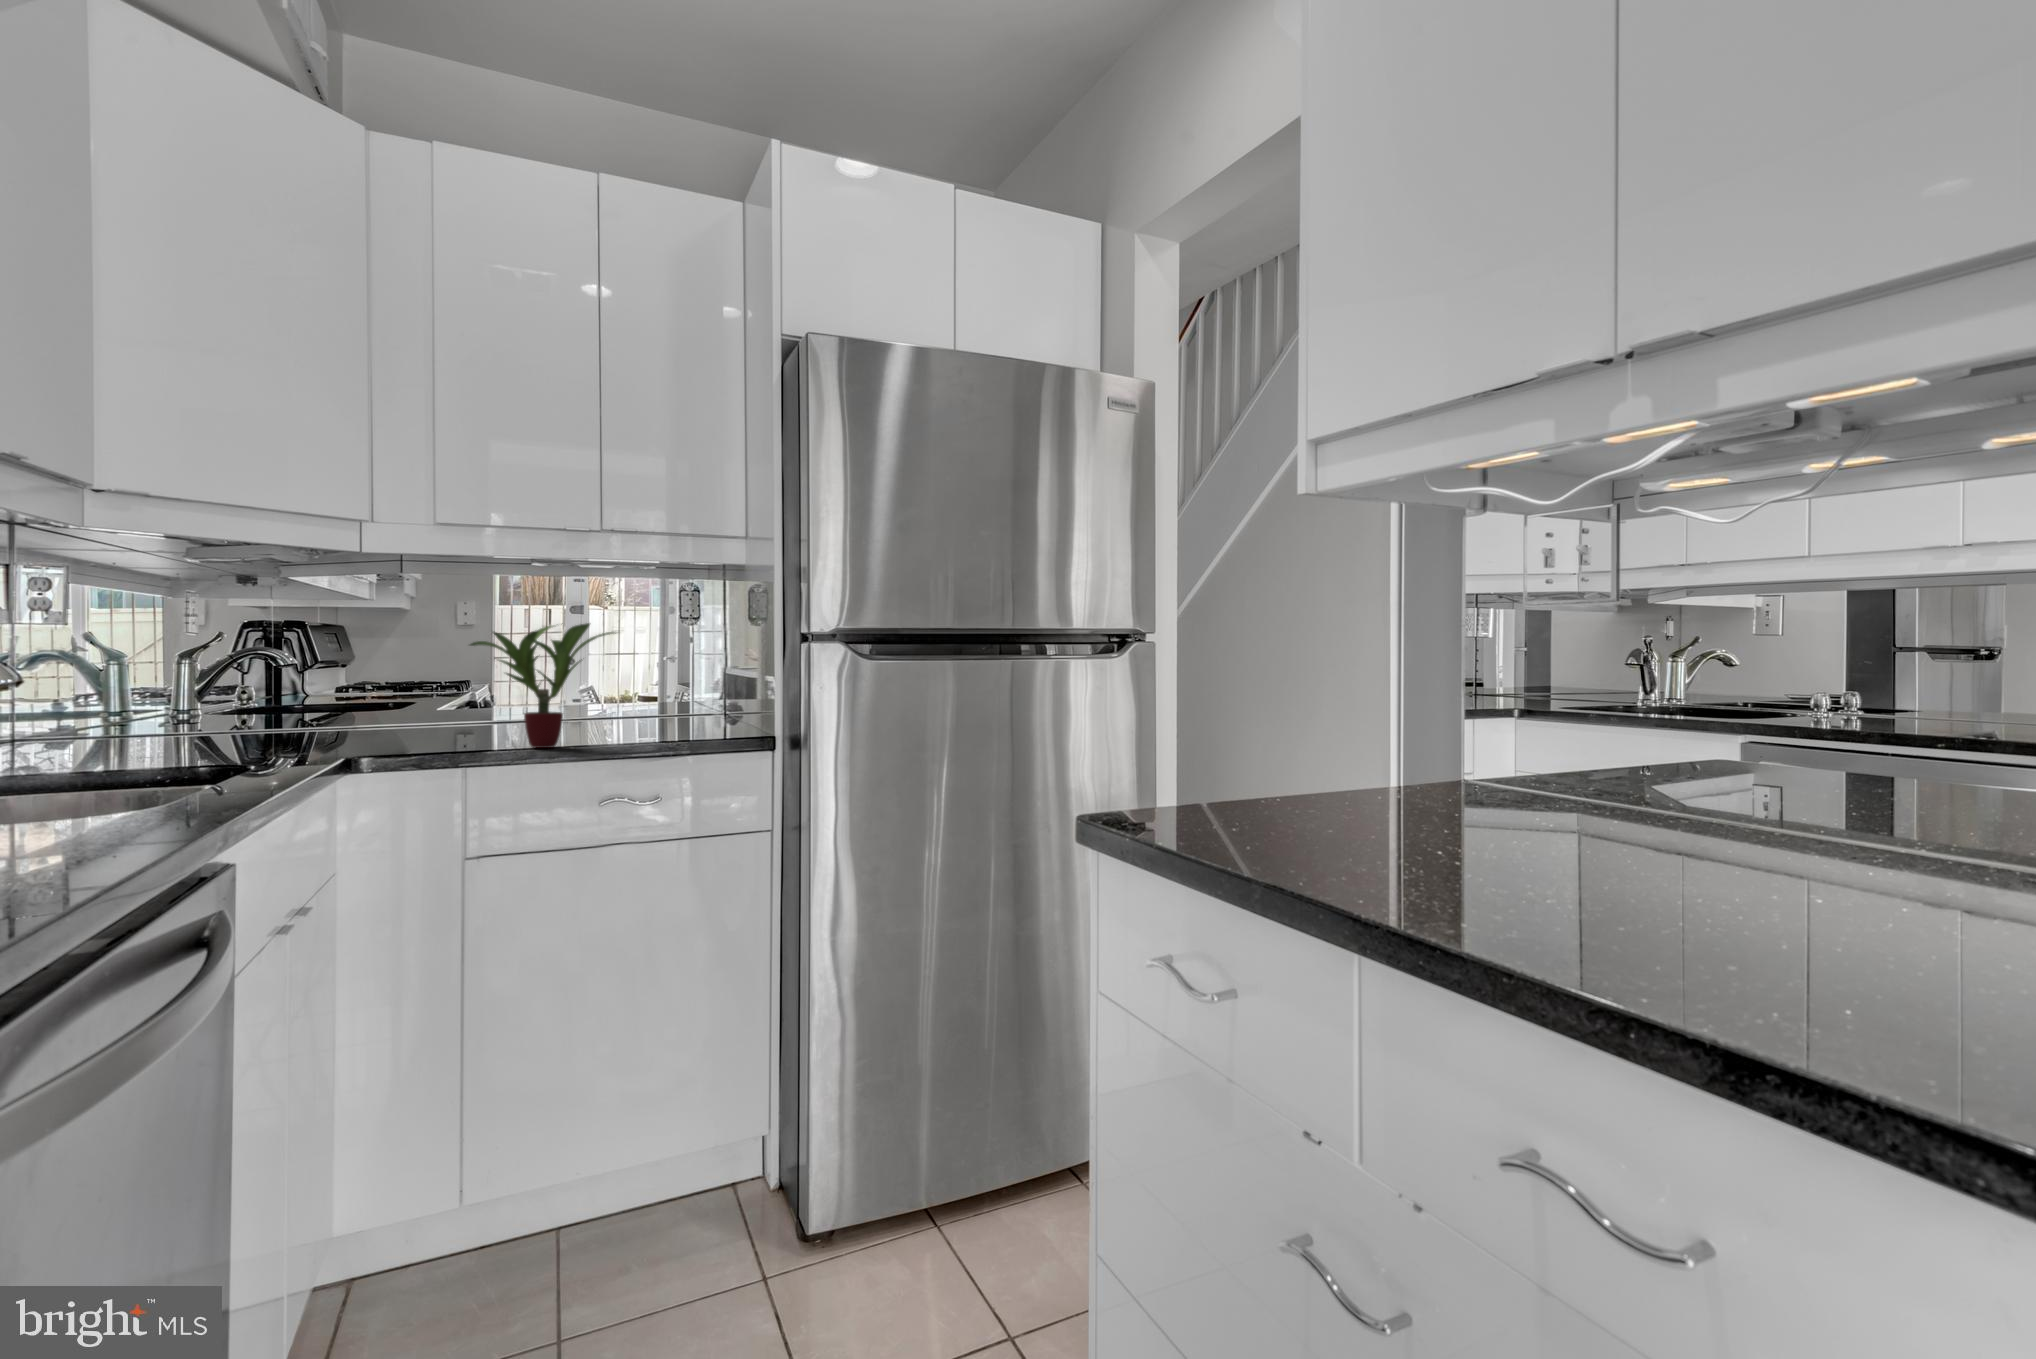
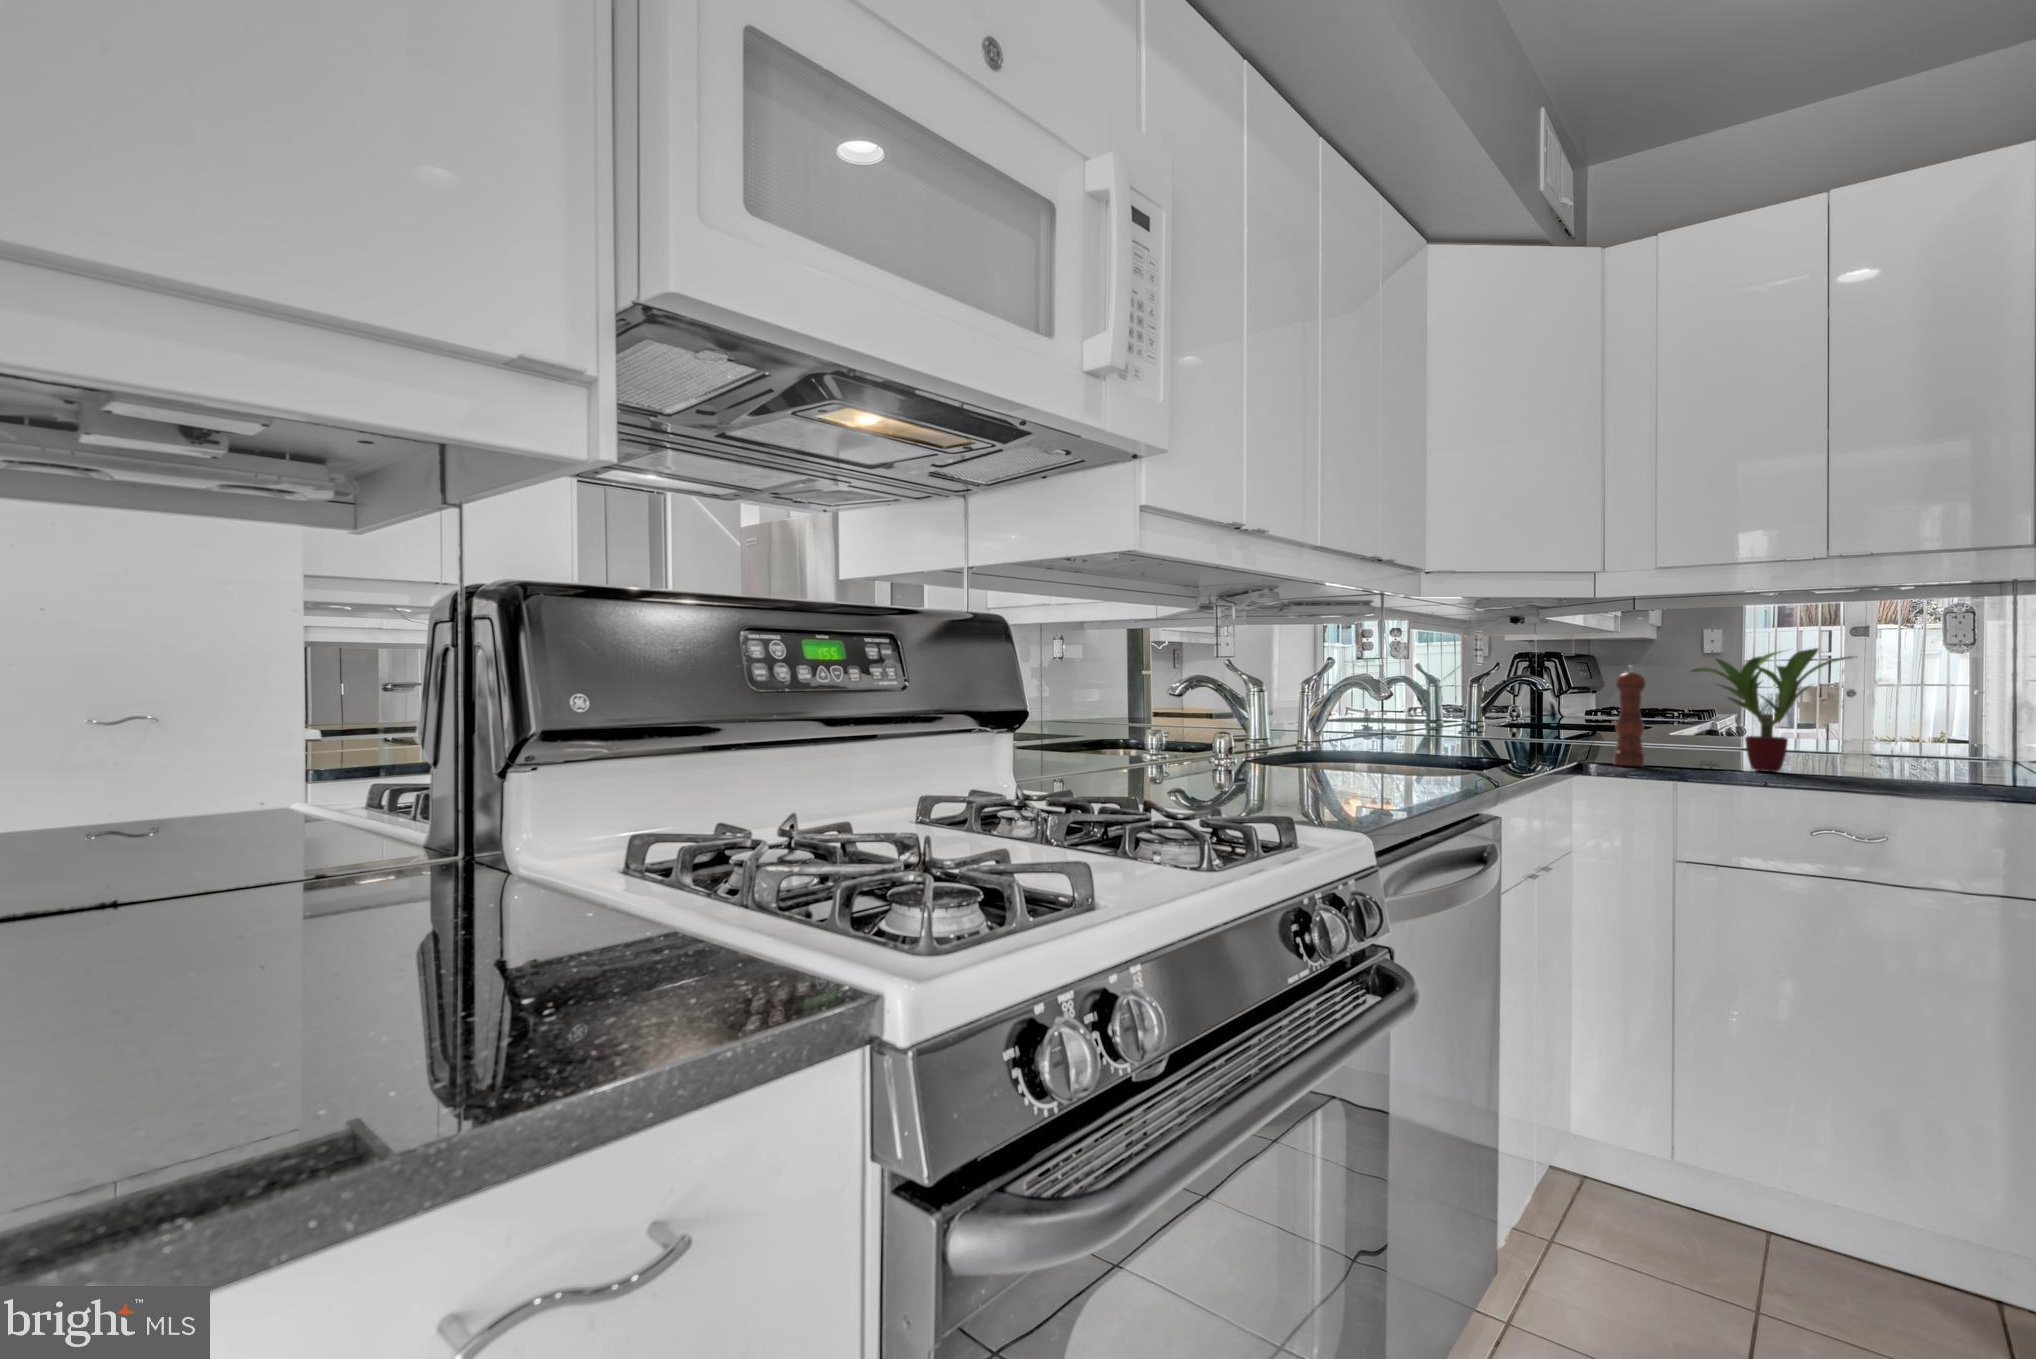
pepper mill: none [385,637,421,756] -> present [1613,665,1646,767]

